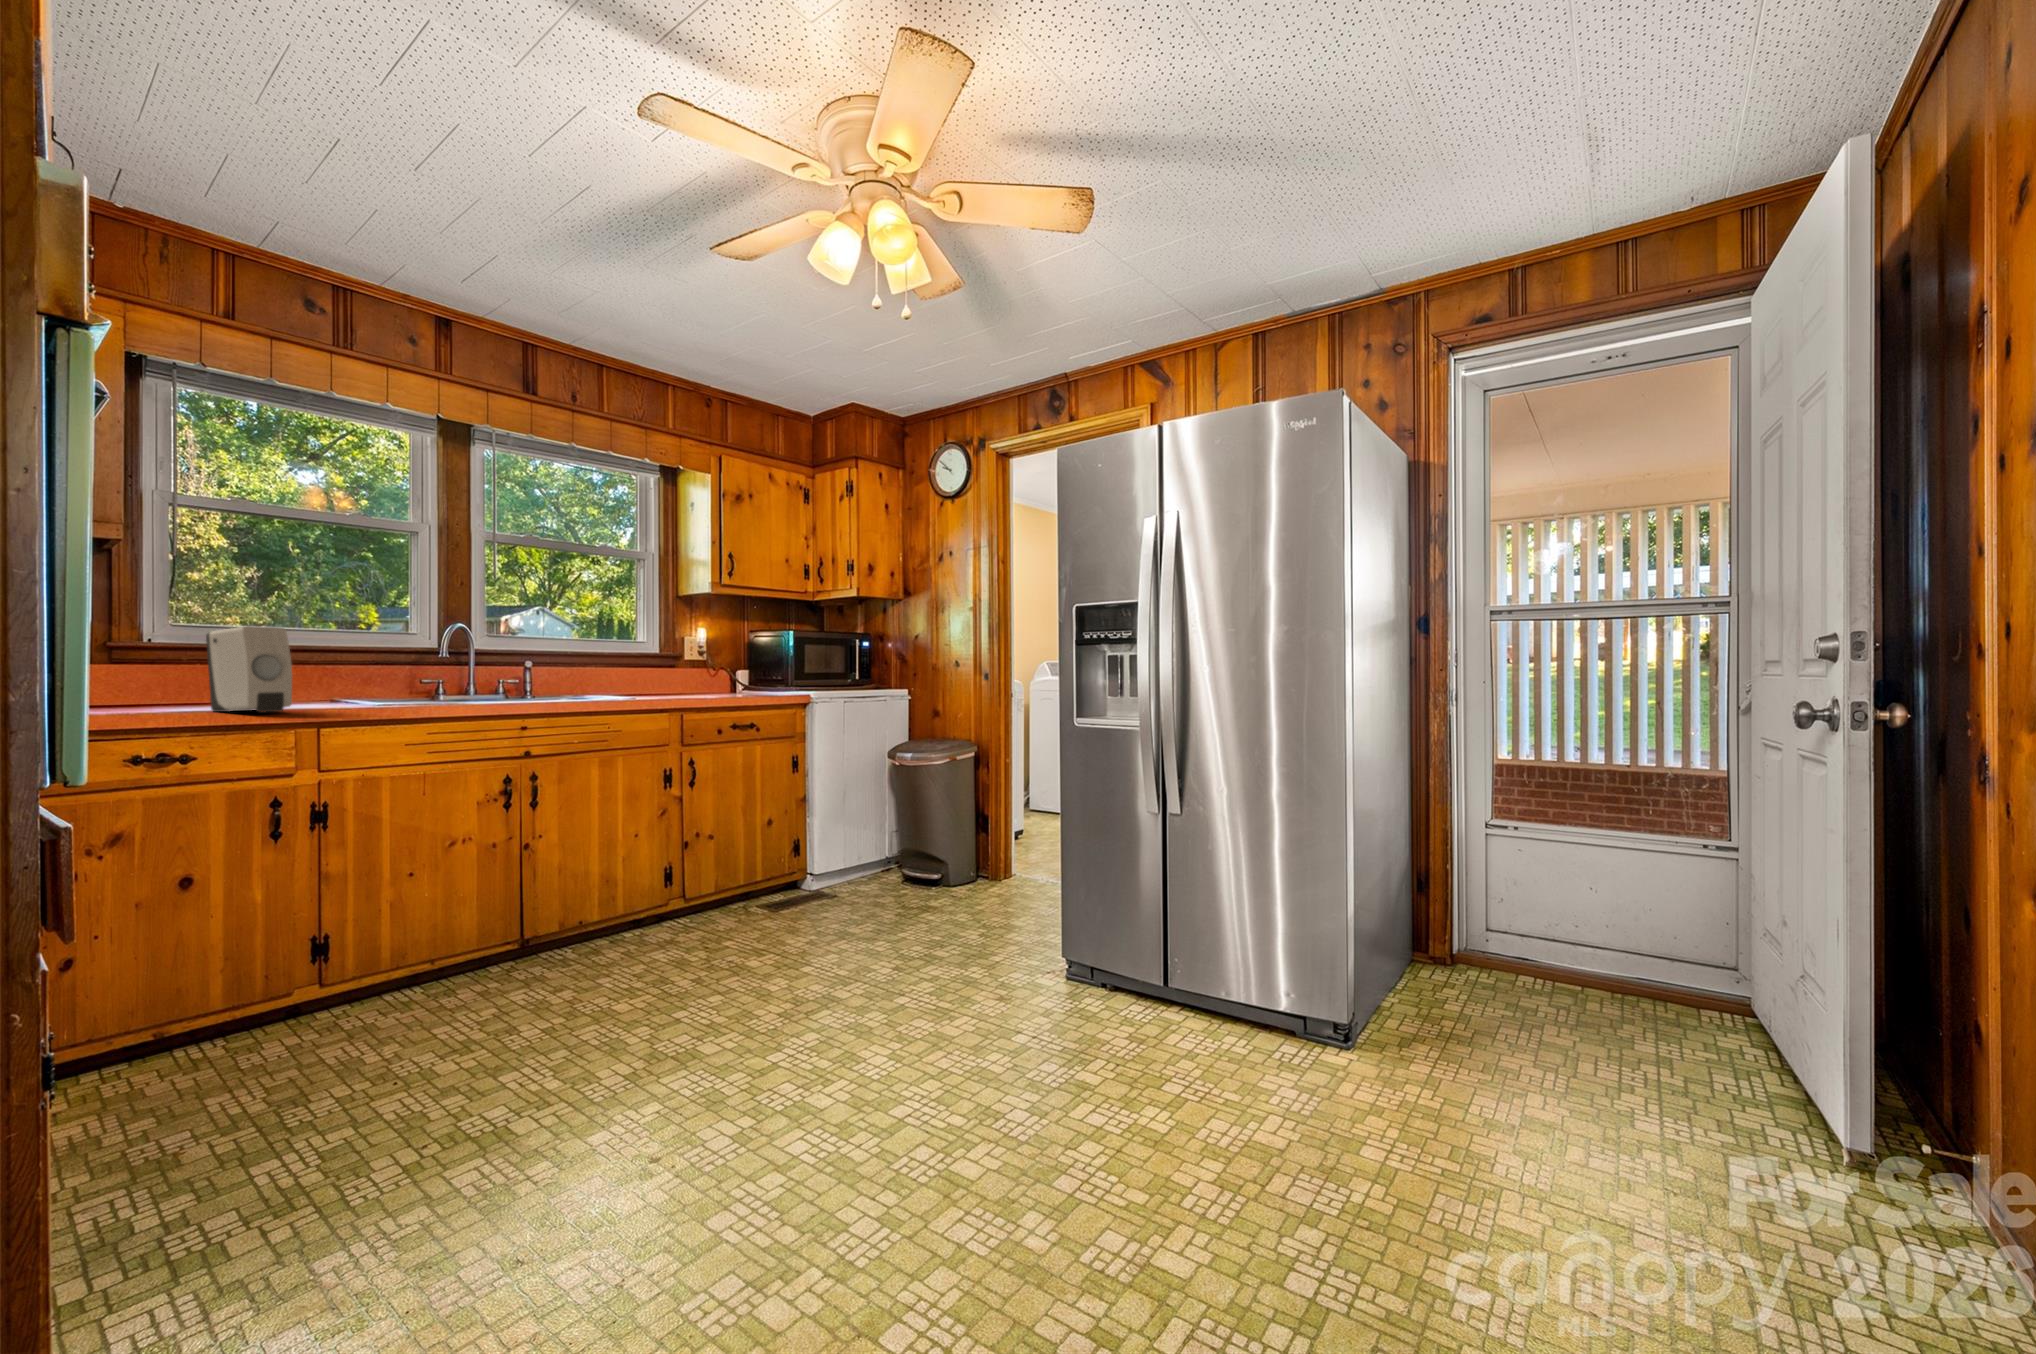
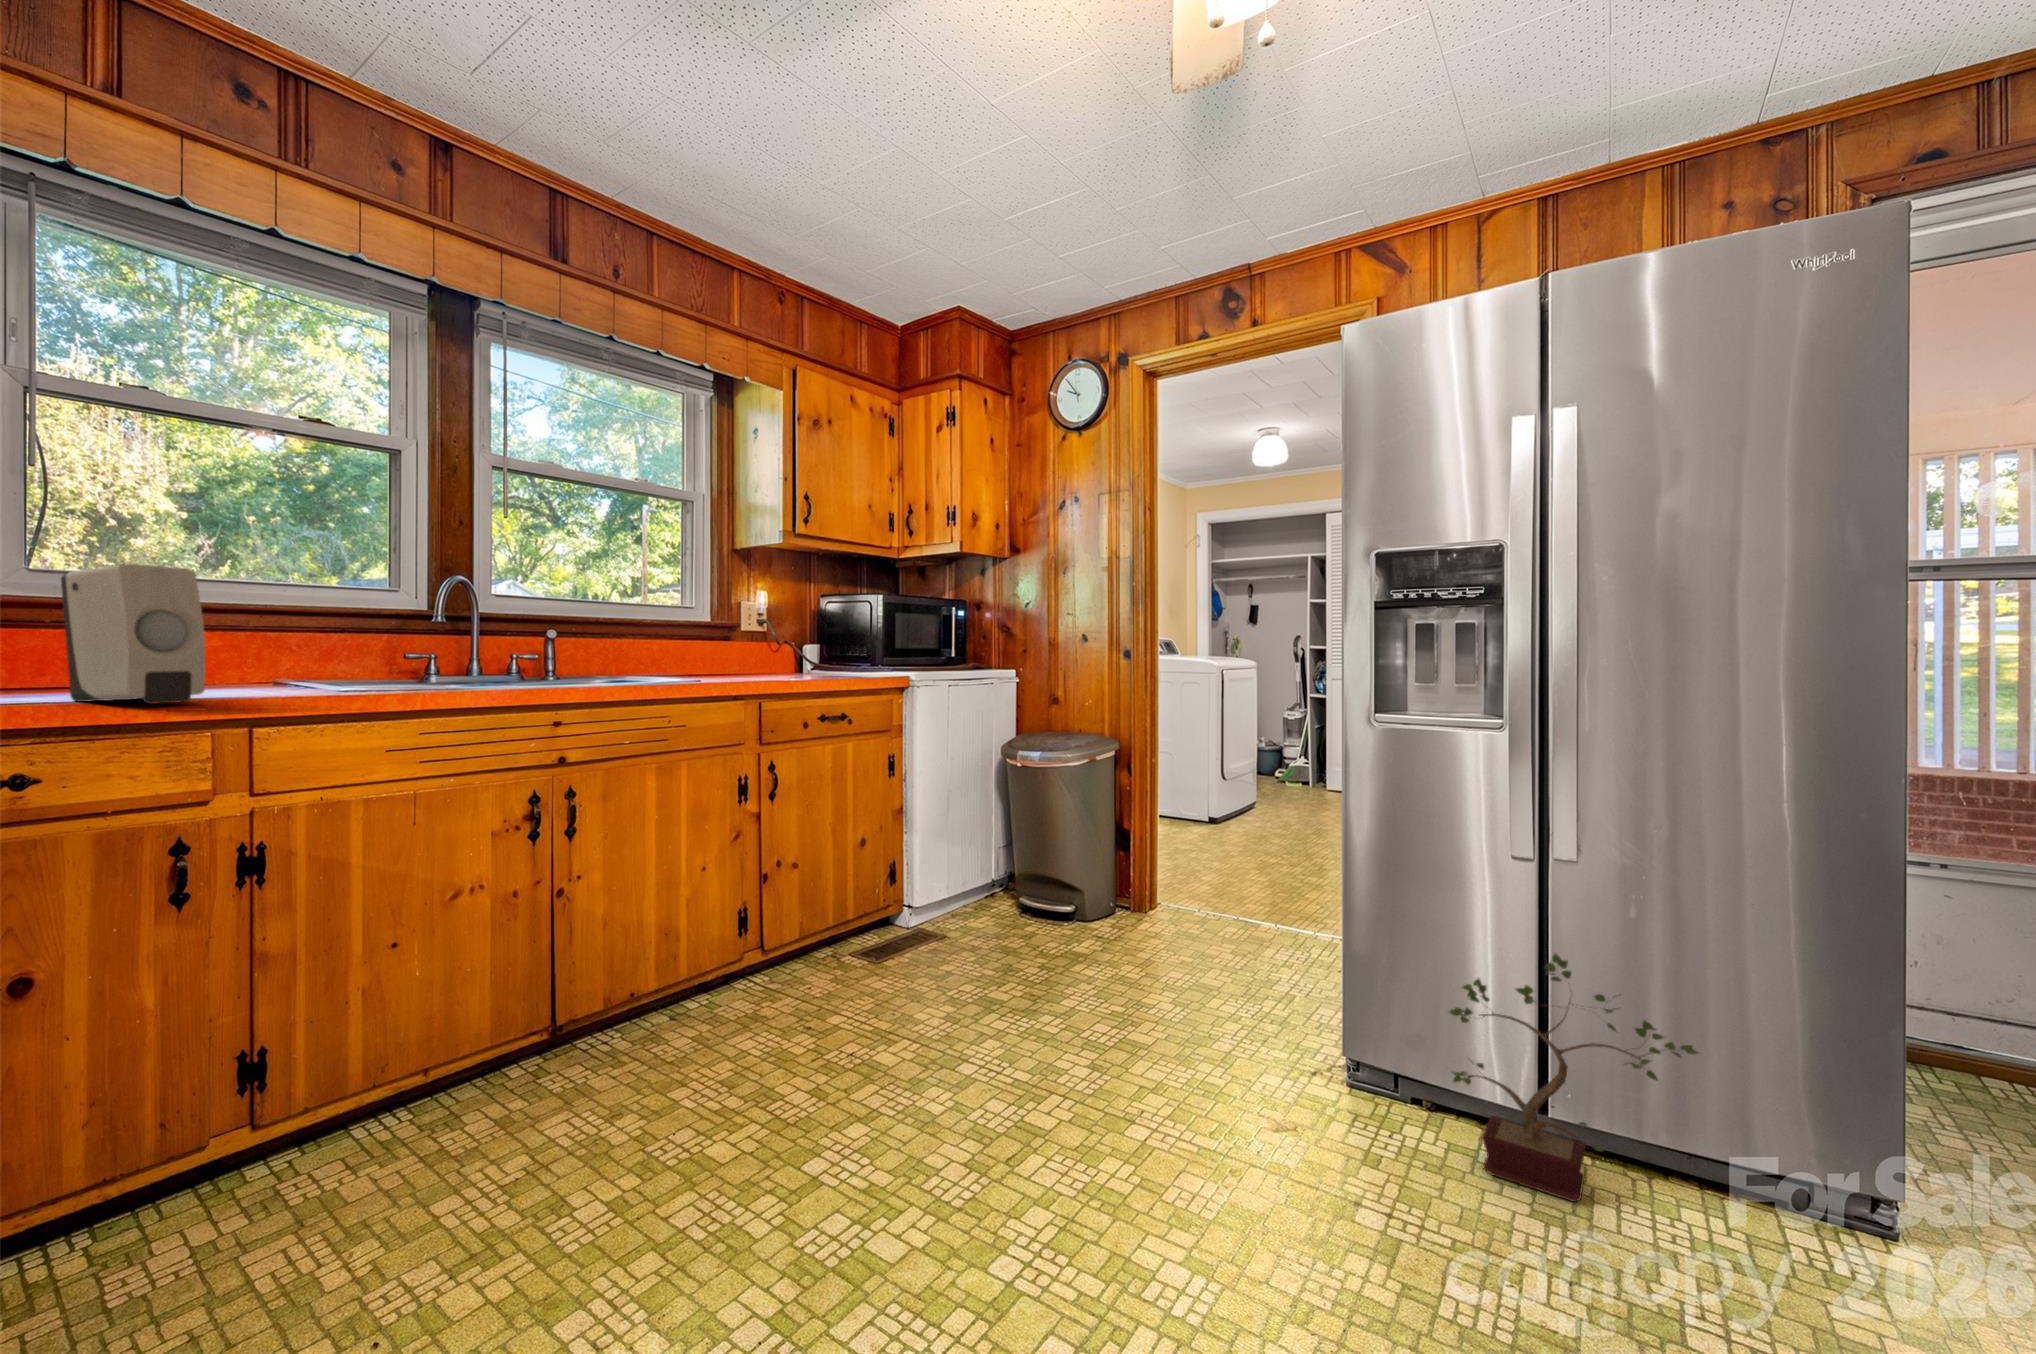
potted plant: none [1103,867,1224,1028] -> present [1449,954,1698,1201]

